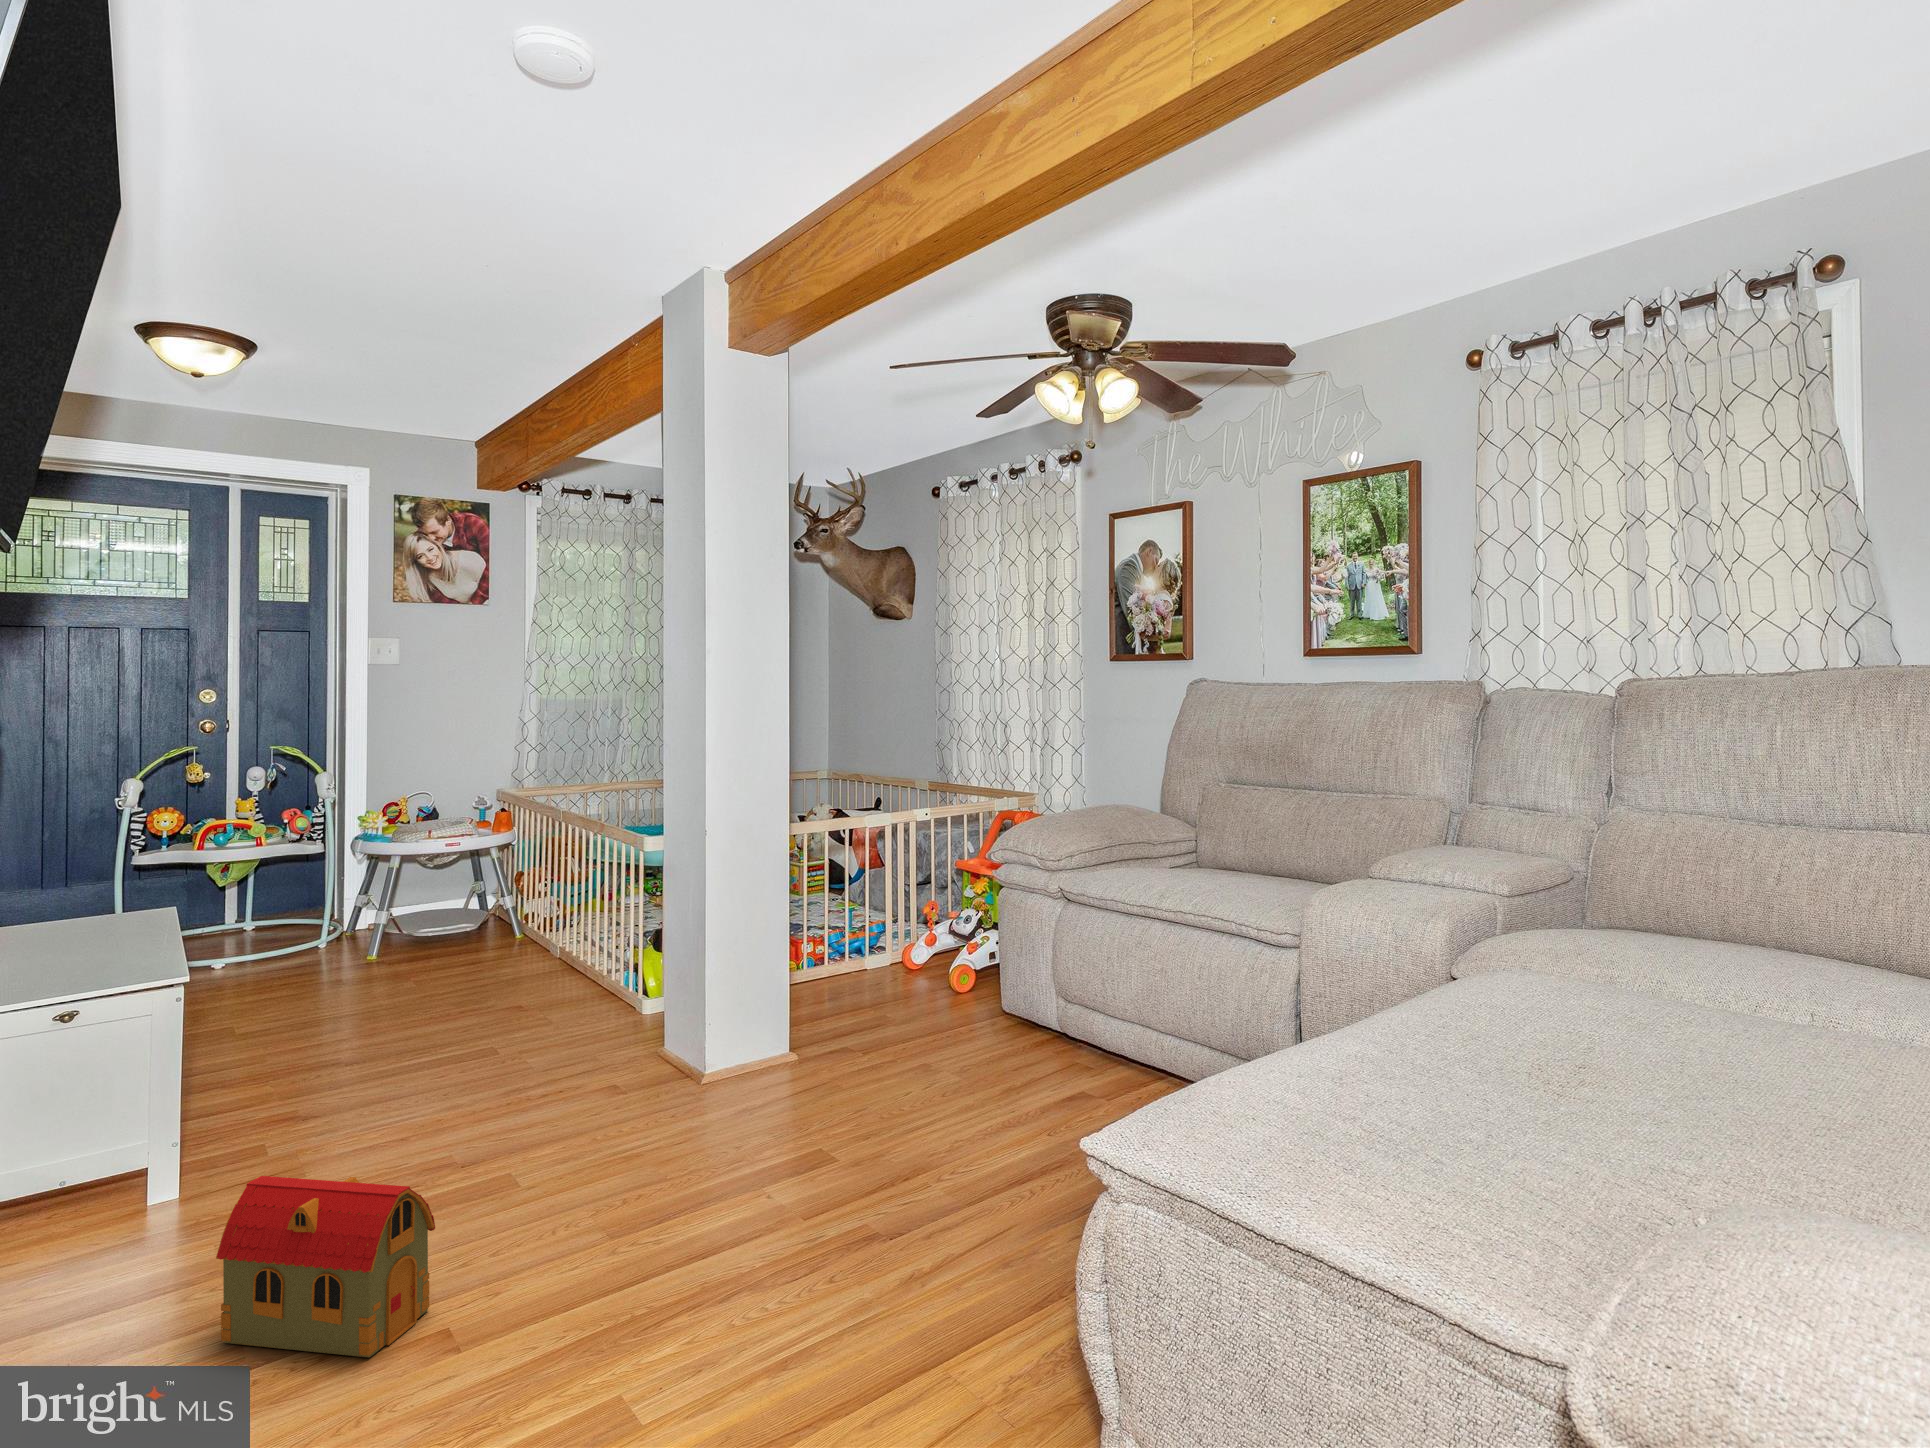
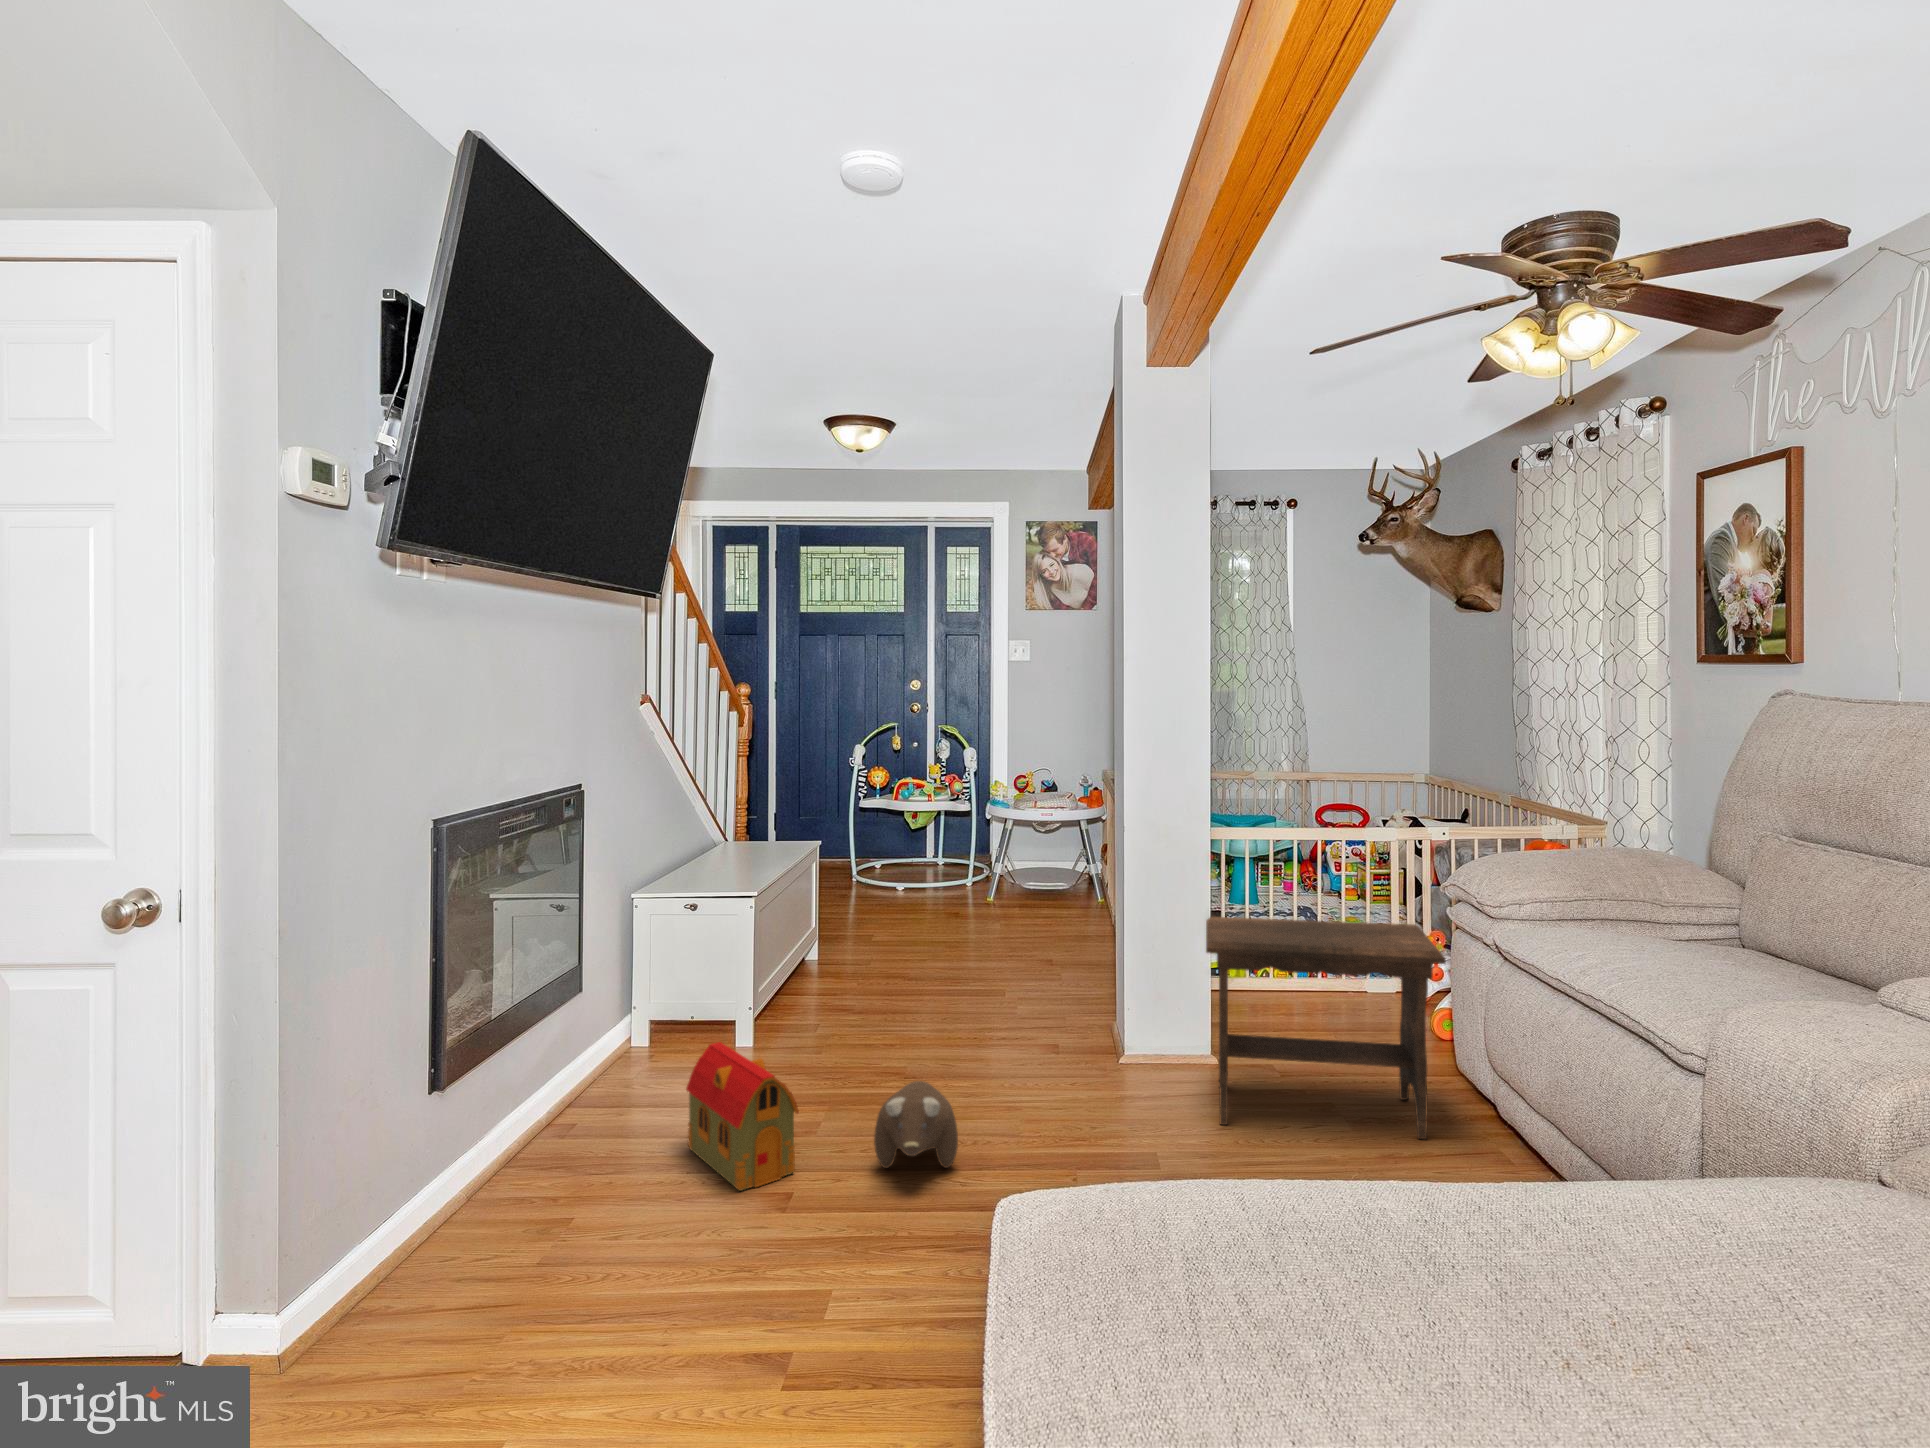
footstool: none [806,889,1040,1110] -> present [1206,917,1446,1139]
plush toy: none [530,1145,639,1262] -> present [874,1081,958,1168]

